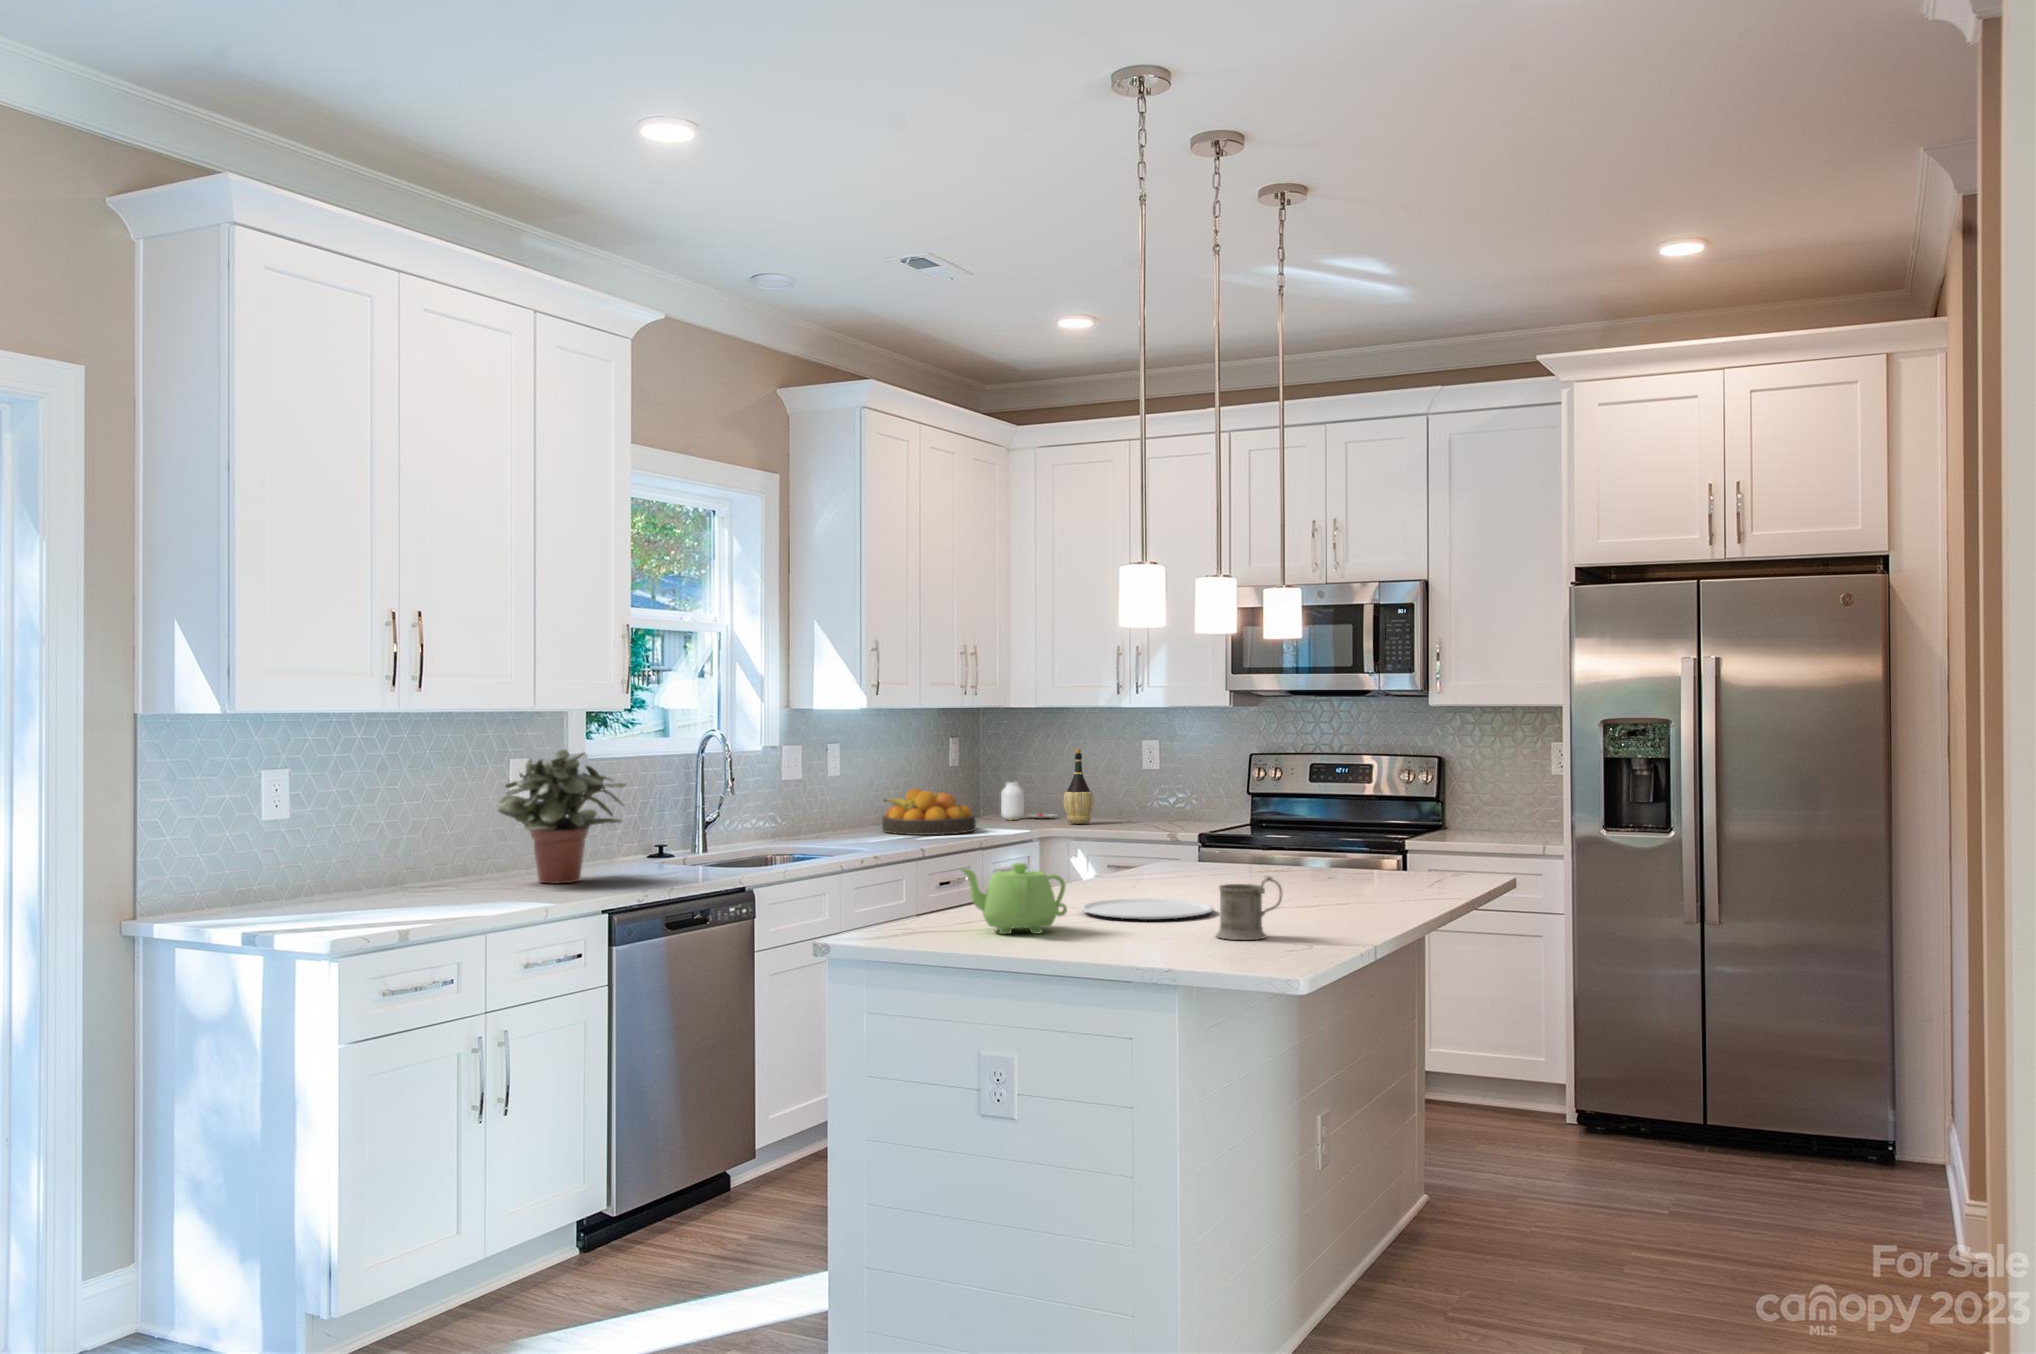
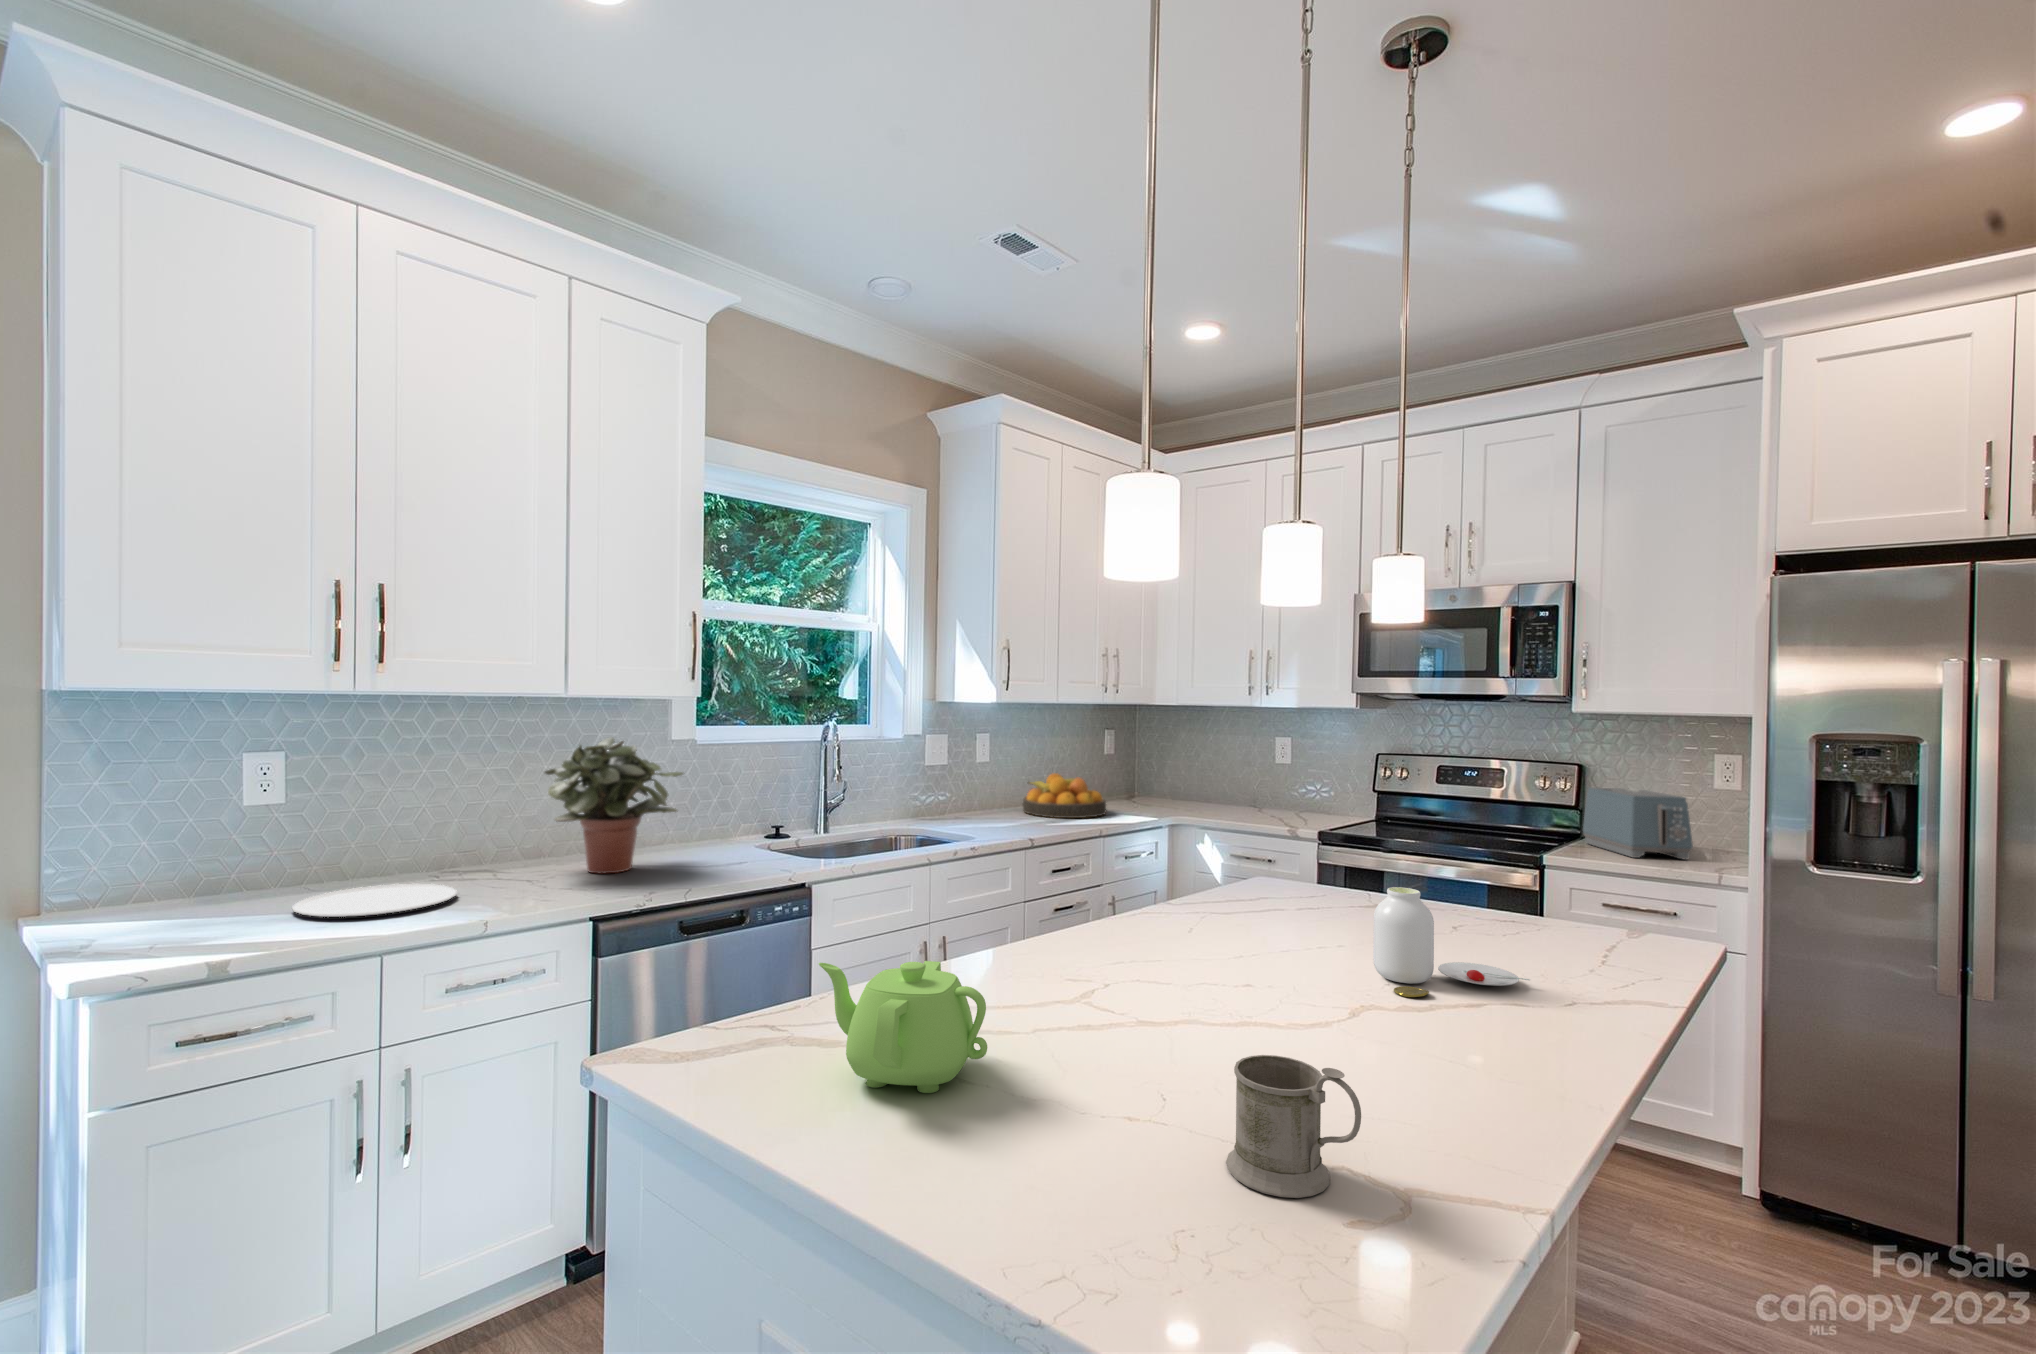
wine bottle: present [1063,748,1094,824] -> none [1195,742,1223,810]
toaster: none [1442,777,1529,839] -> present [1583,788,1693,860]
jar: present [1001,782,1054,820] -> present [1373,887,1530,997]
plate: present [1081,899,1213,920] -> present [292,884,457,917]

